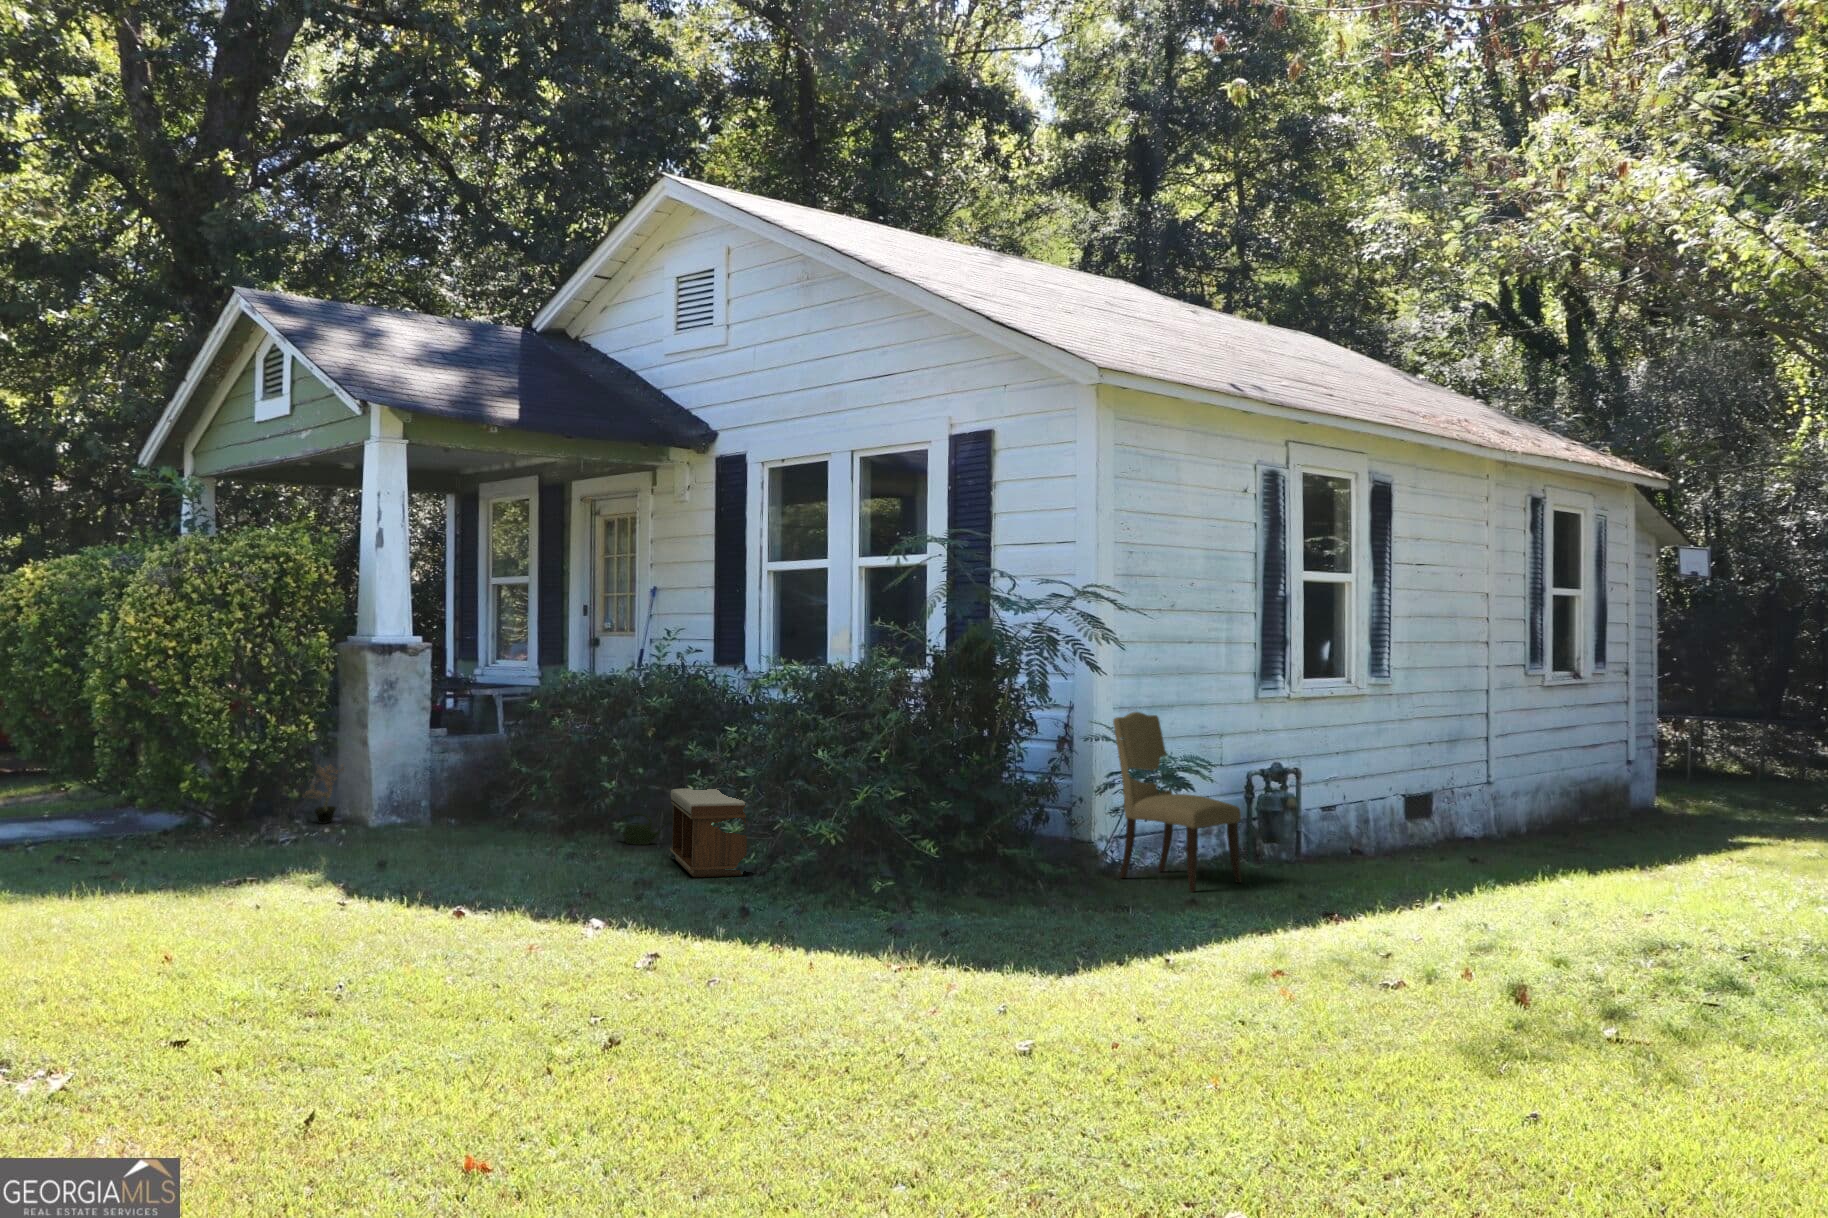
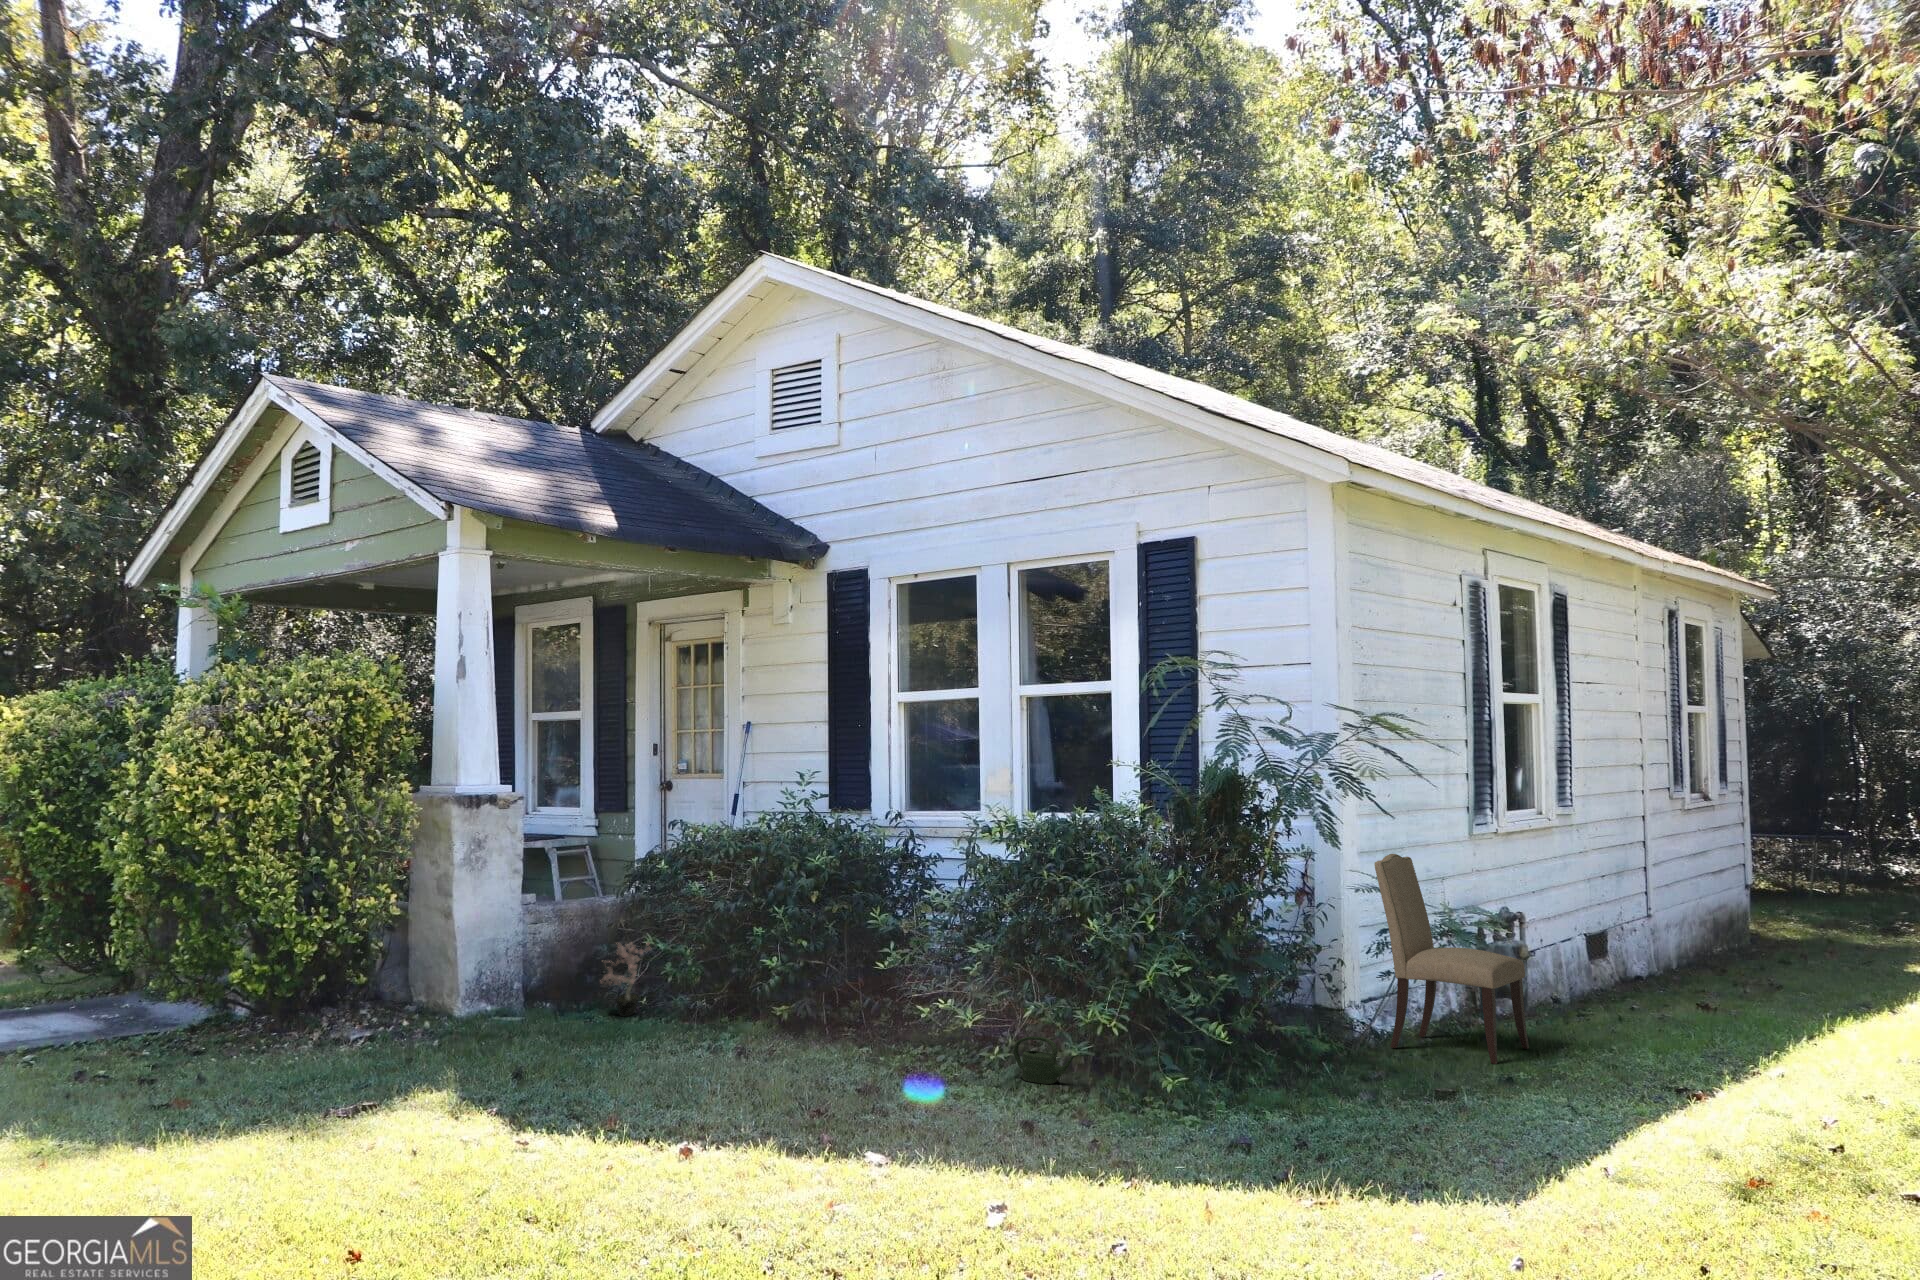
potted plant: present [303,764,344,824] -> present [600,943,650,1016]
bench: present [670,788,747,877] -> none [856,957,974,1070]
watering can: present [619,814,666,845] -> present [1014,1036,1076,1084]

